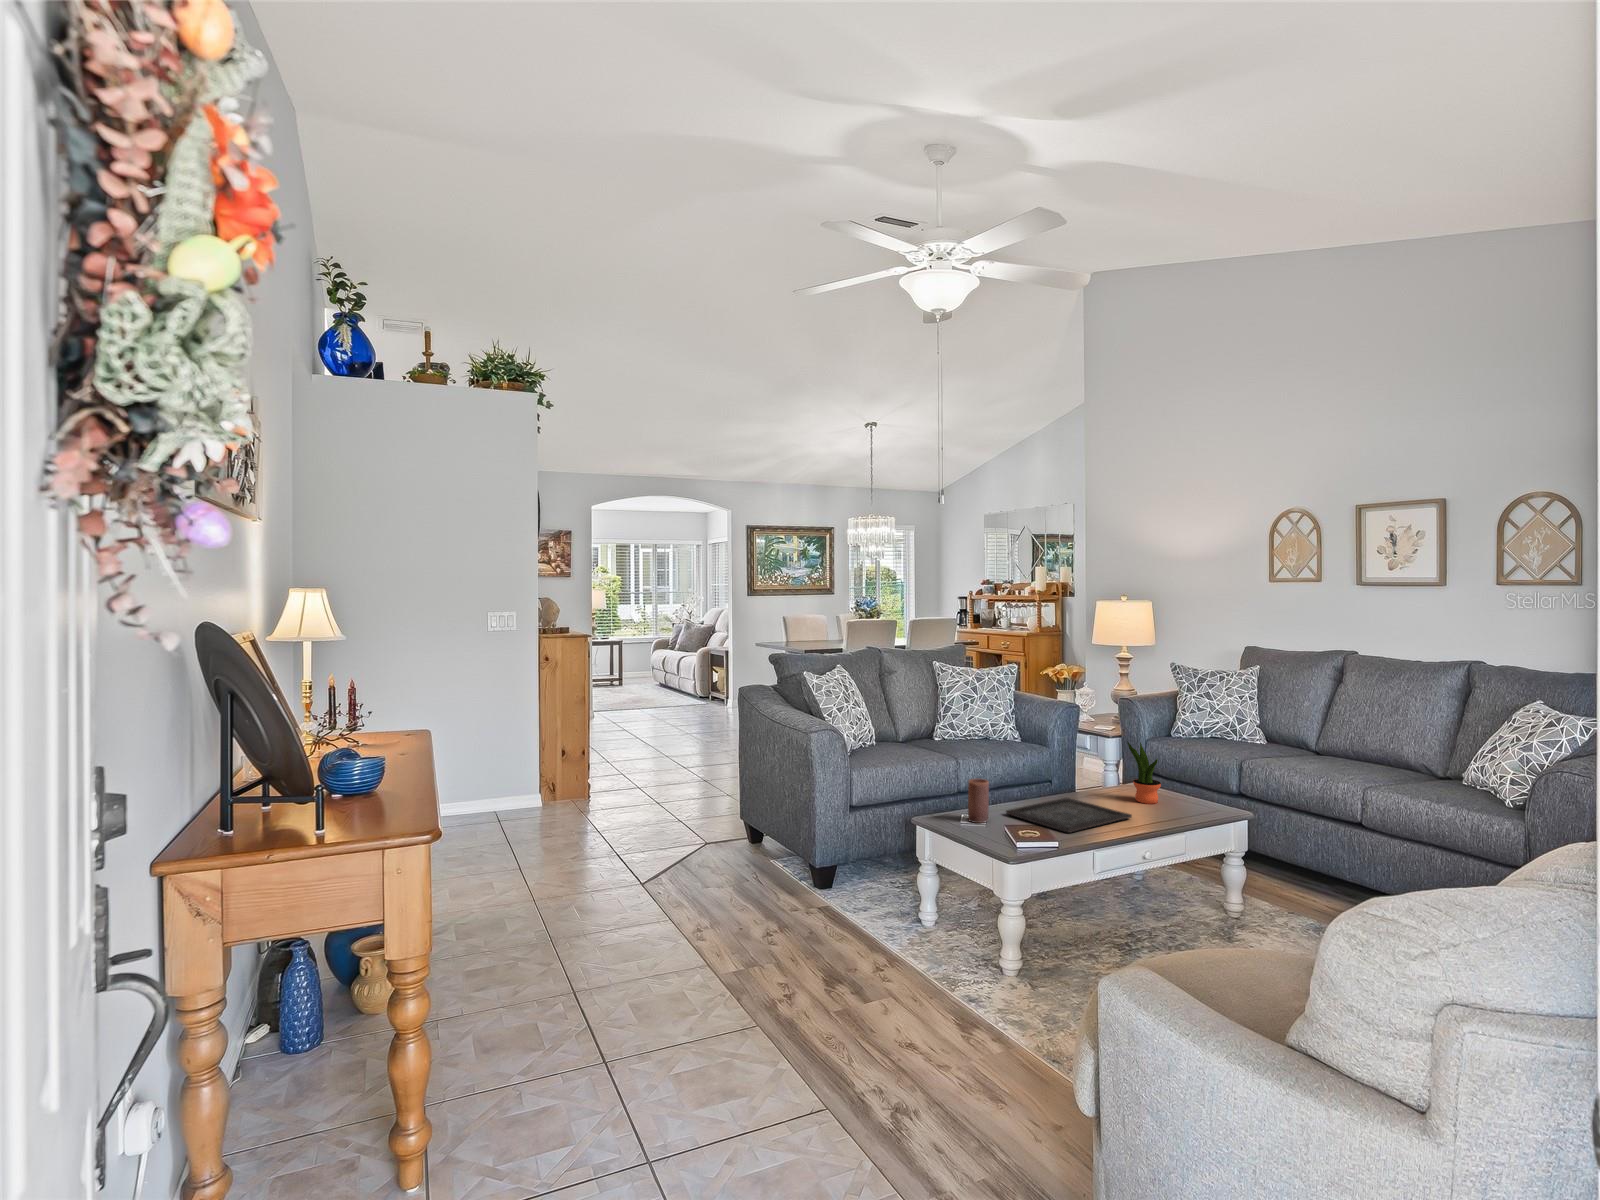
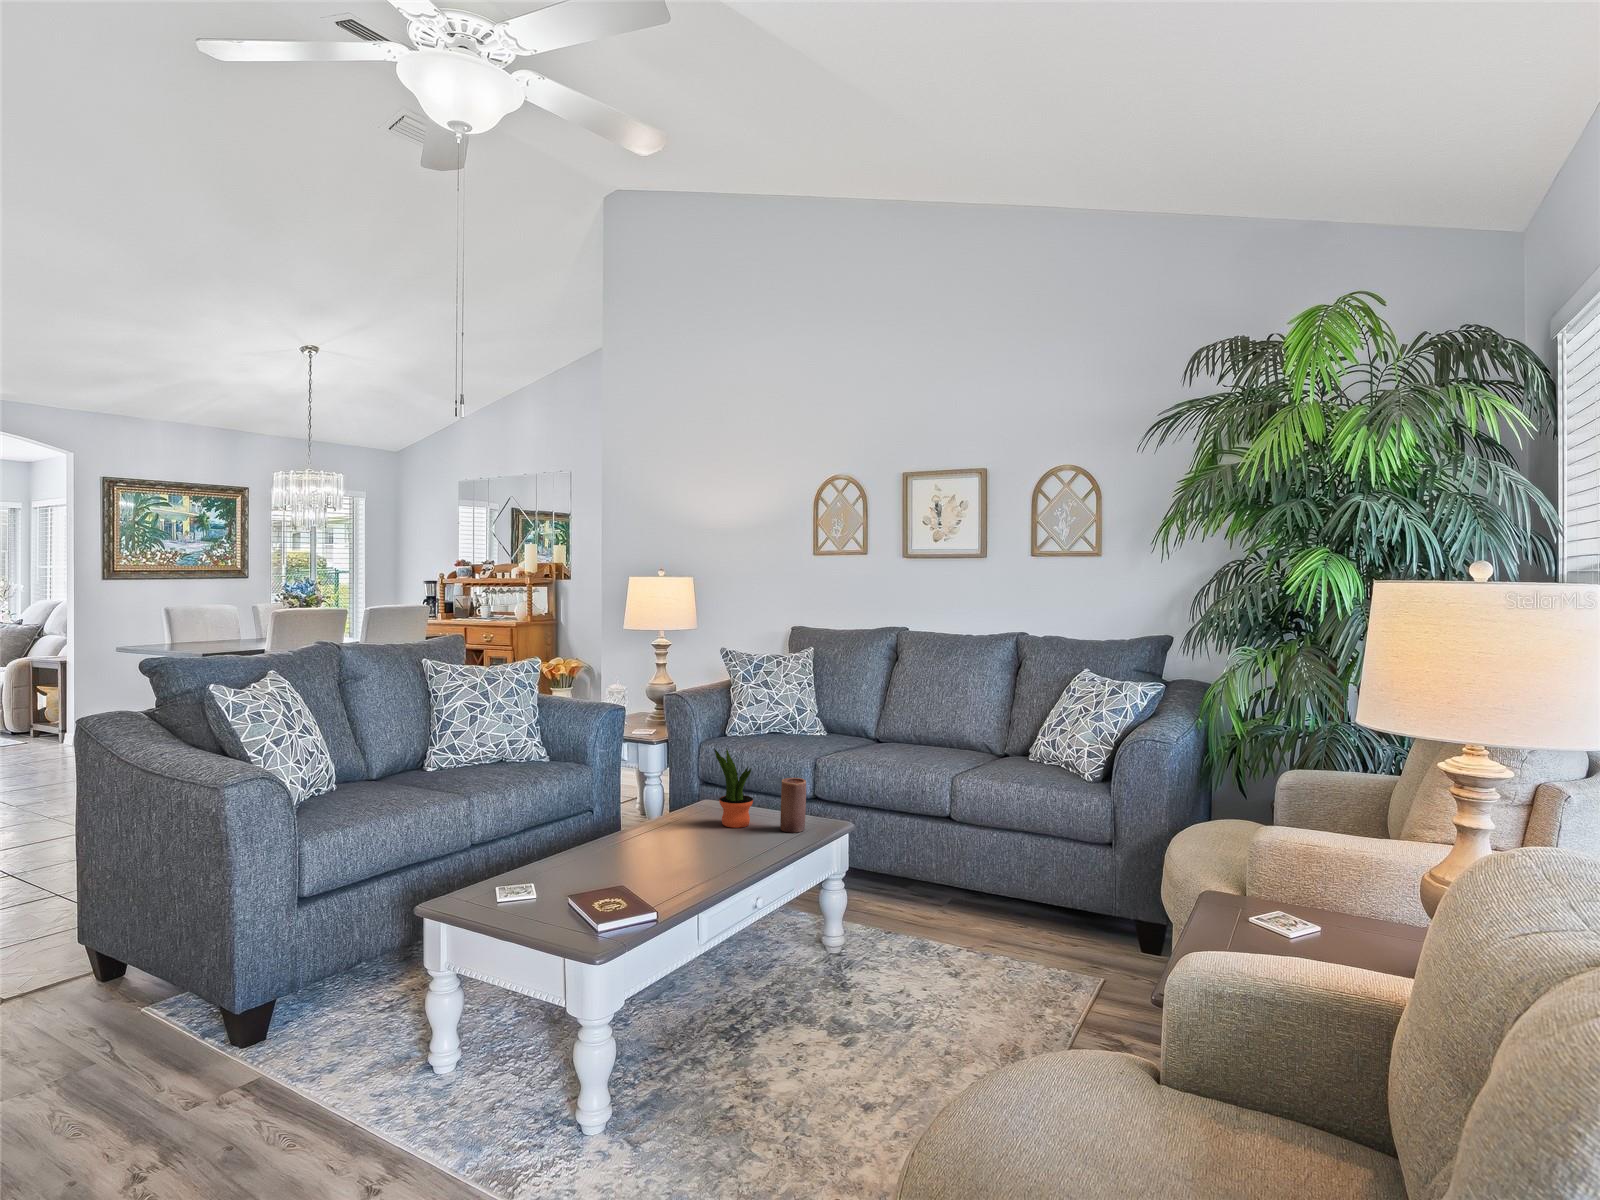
candle: present [968,779,989,823] -> present [780,778,806,833]
tray: present [1006,798,1132,832] -> none [564,834,733,890]

